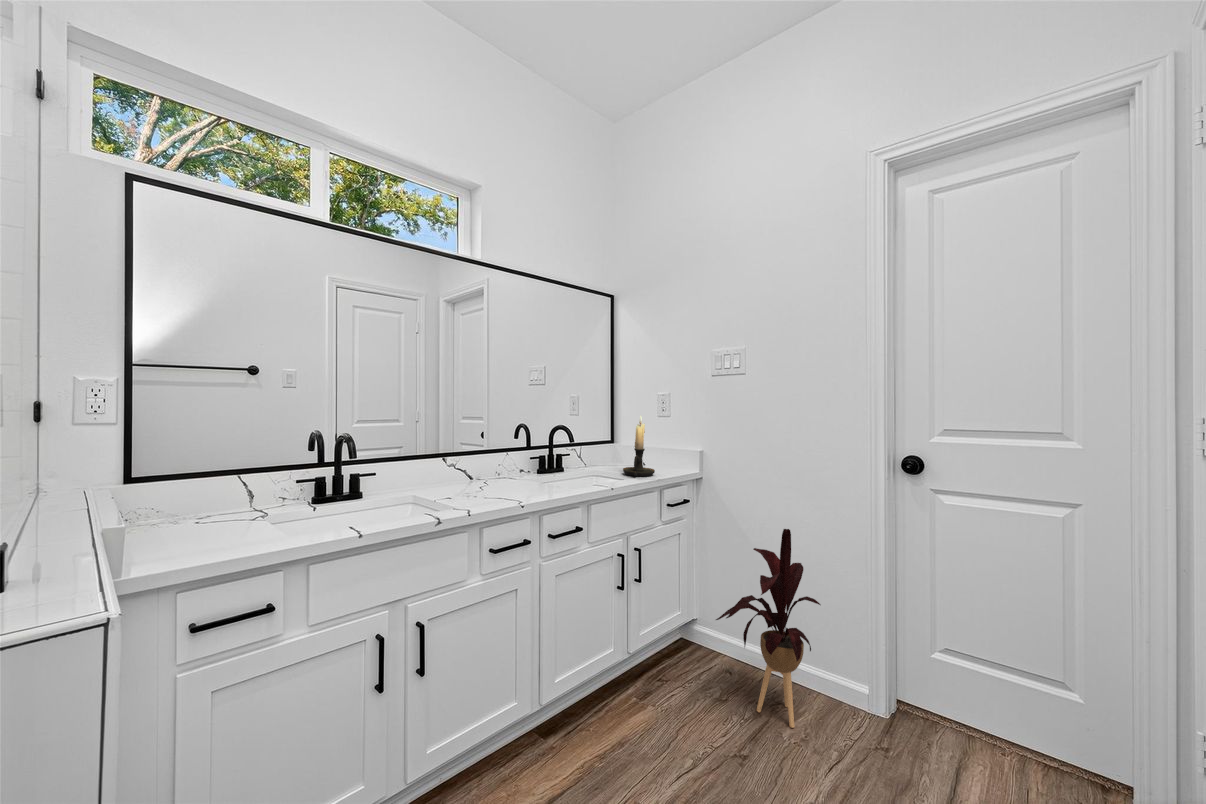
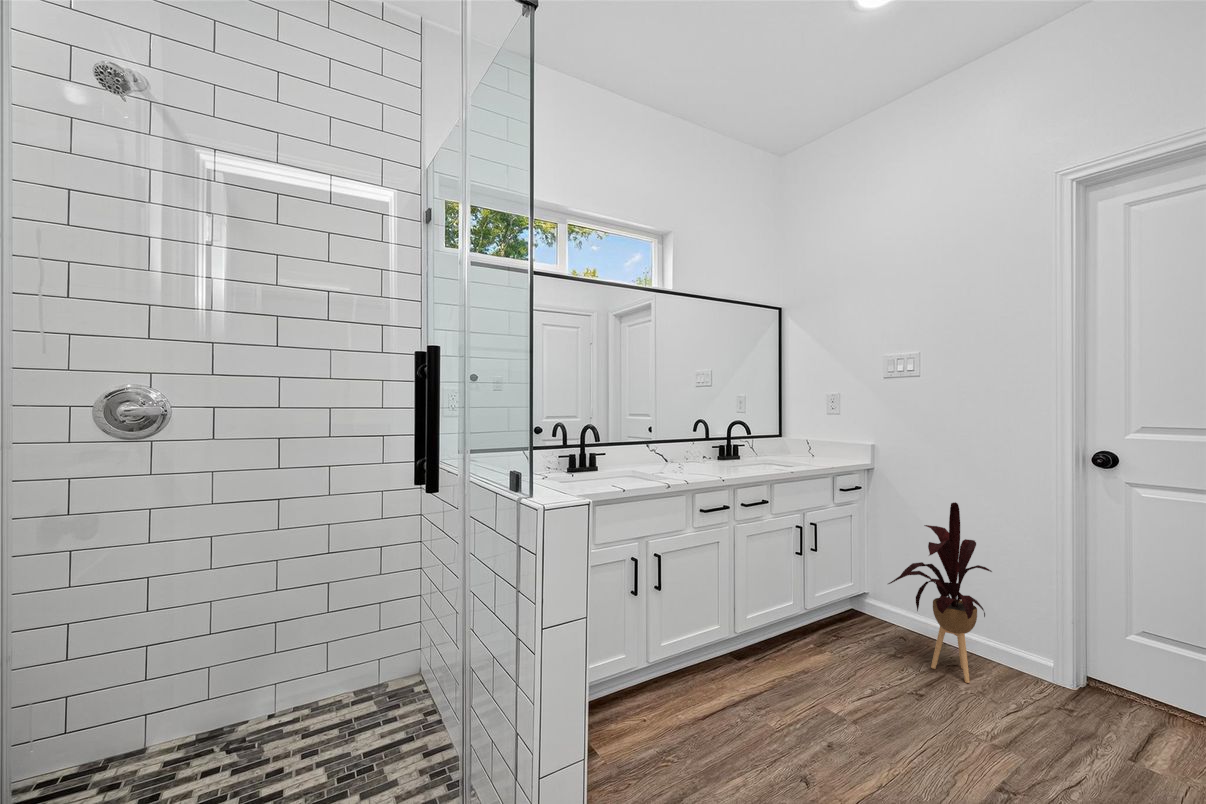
candle holder: present [623,416,655,477] -> none [794,409,824,463]

